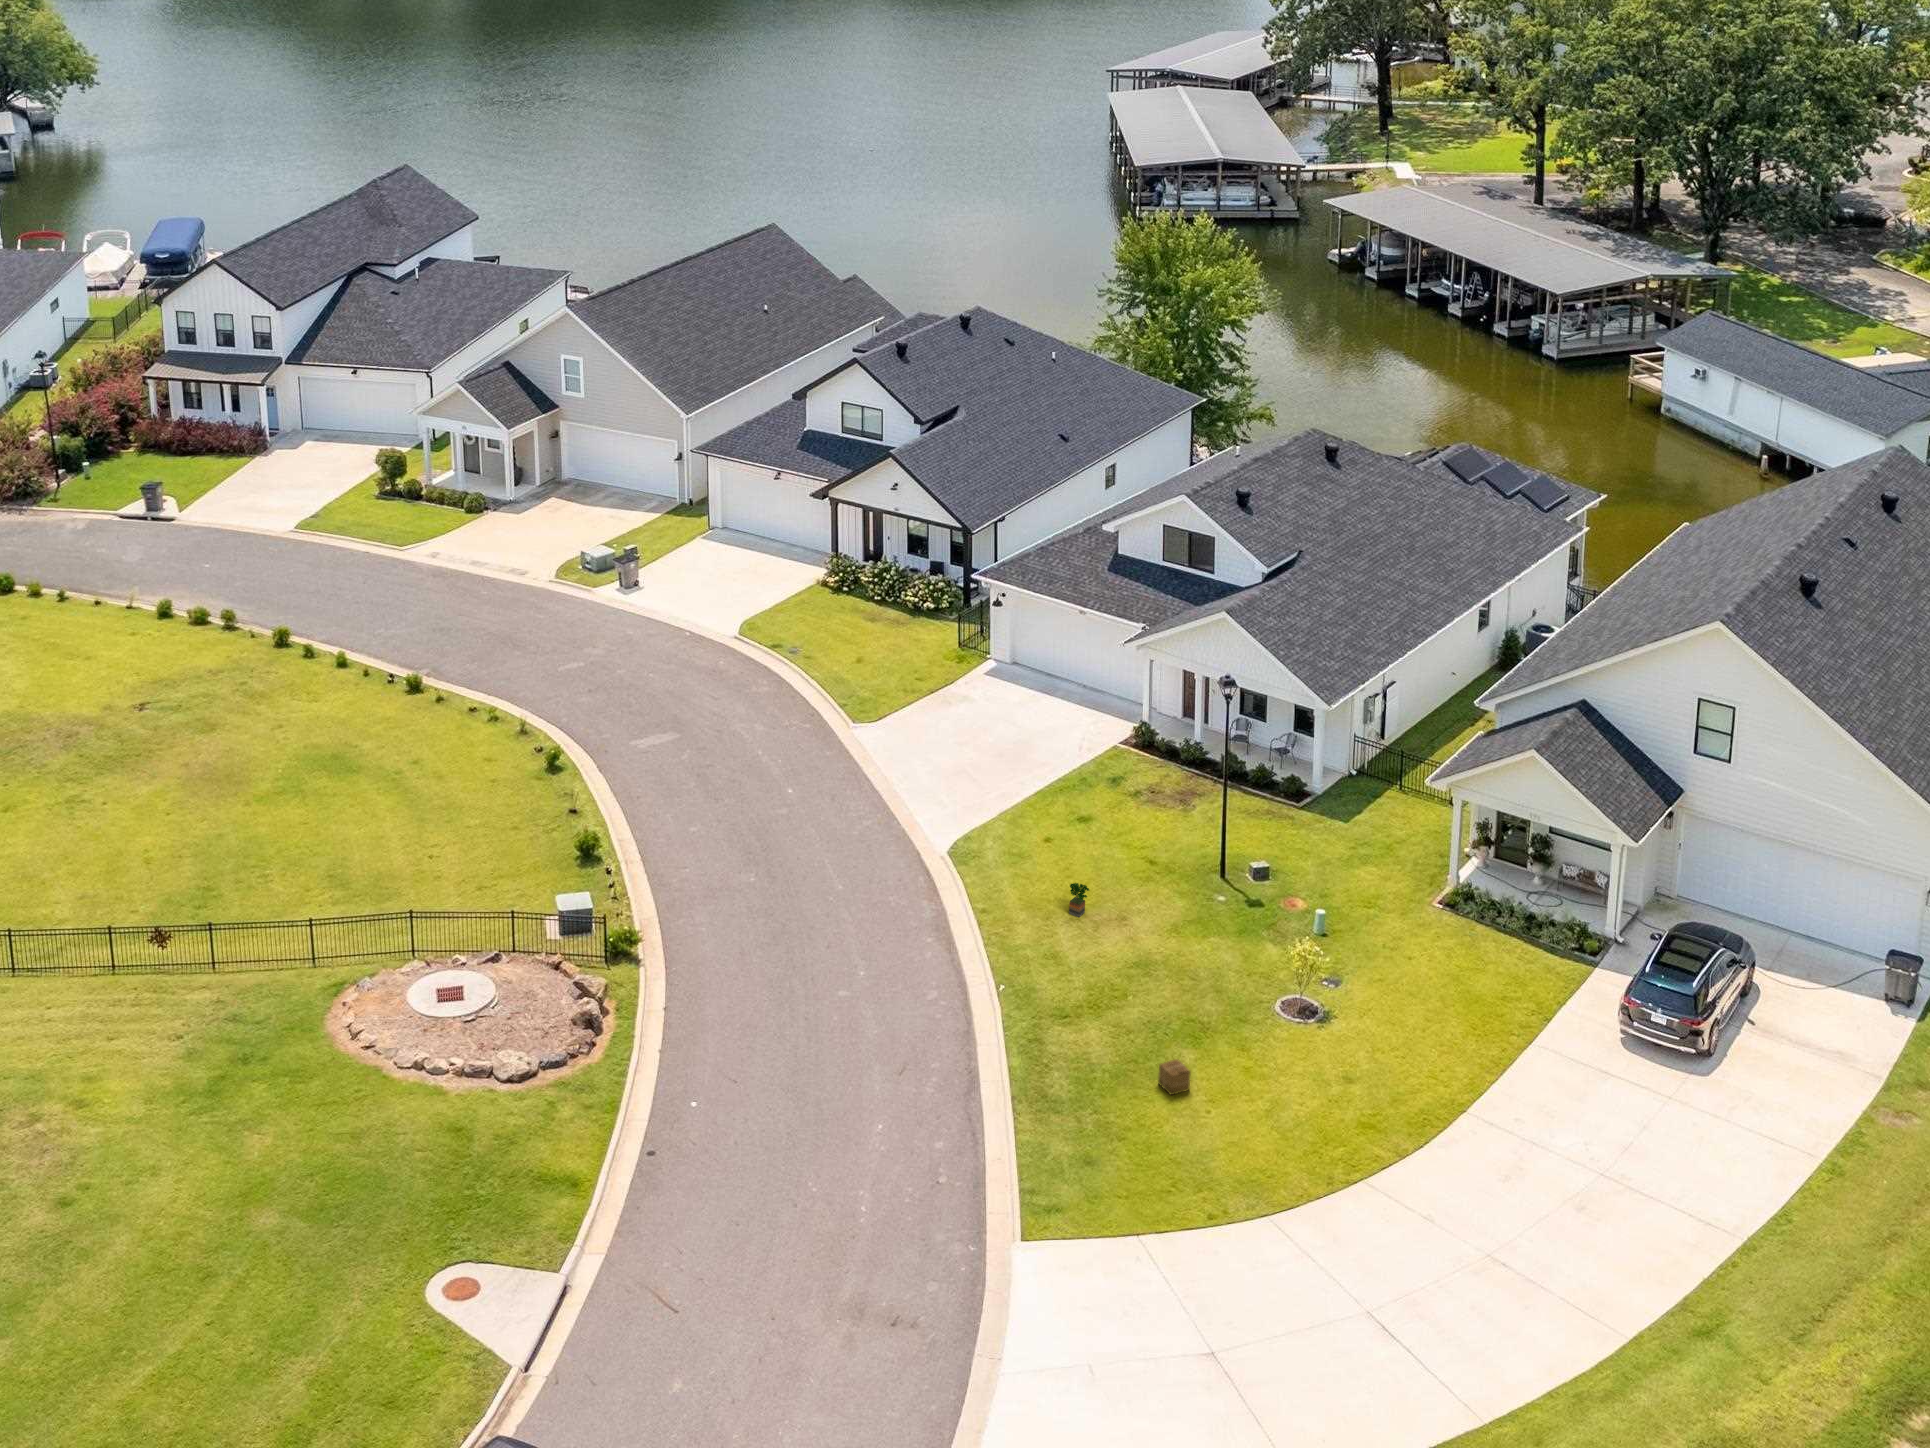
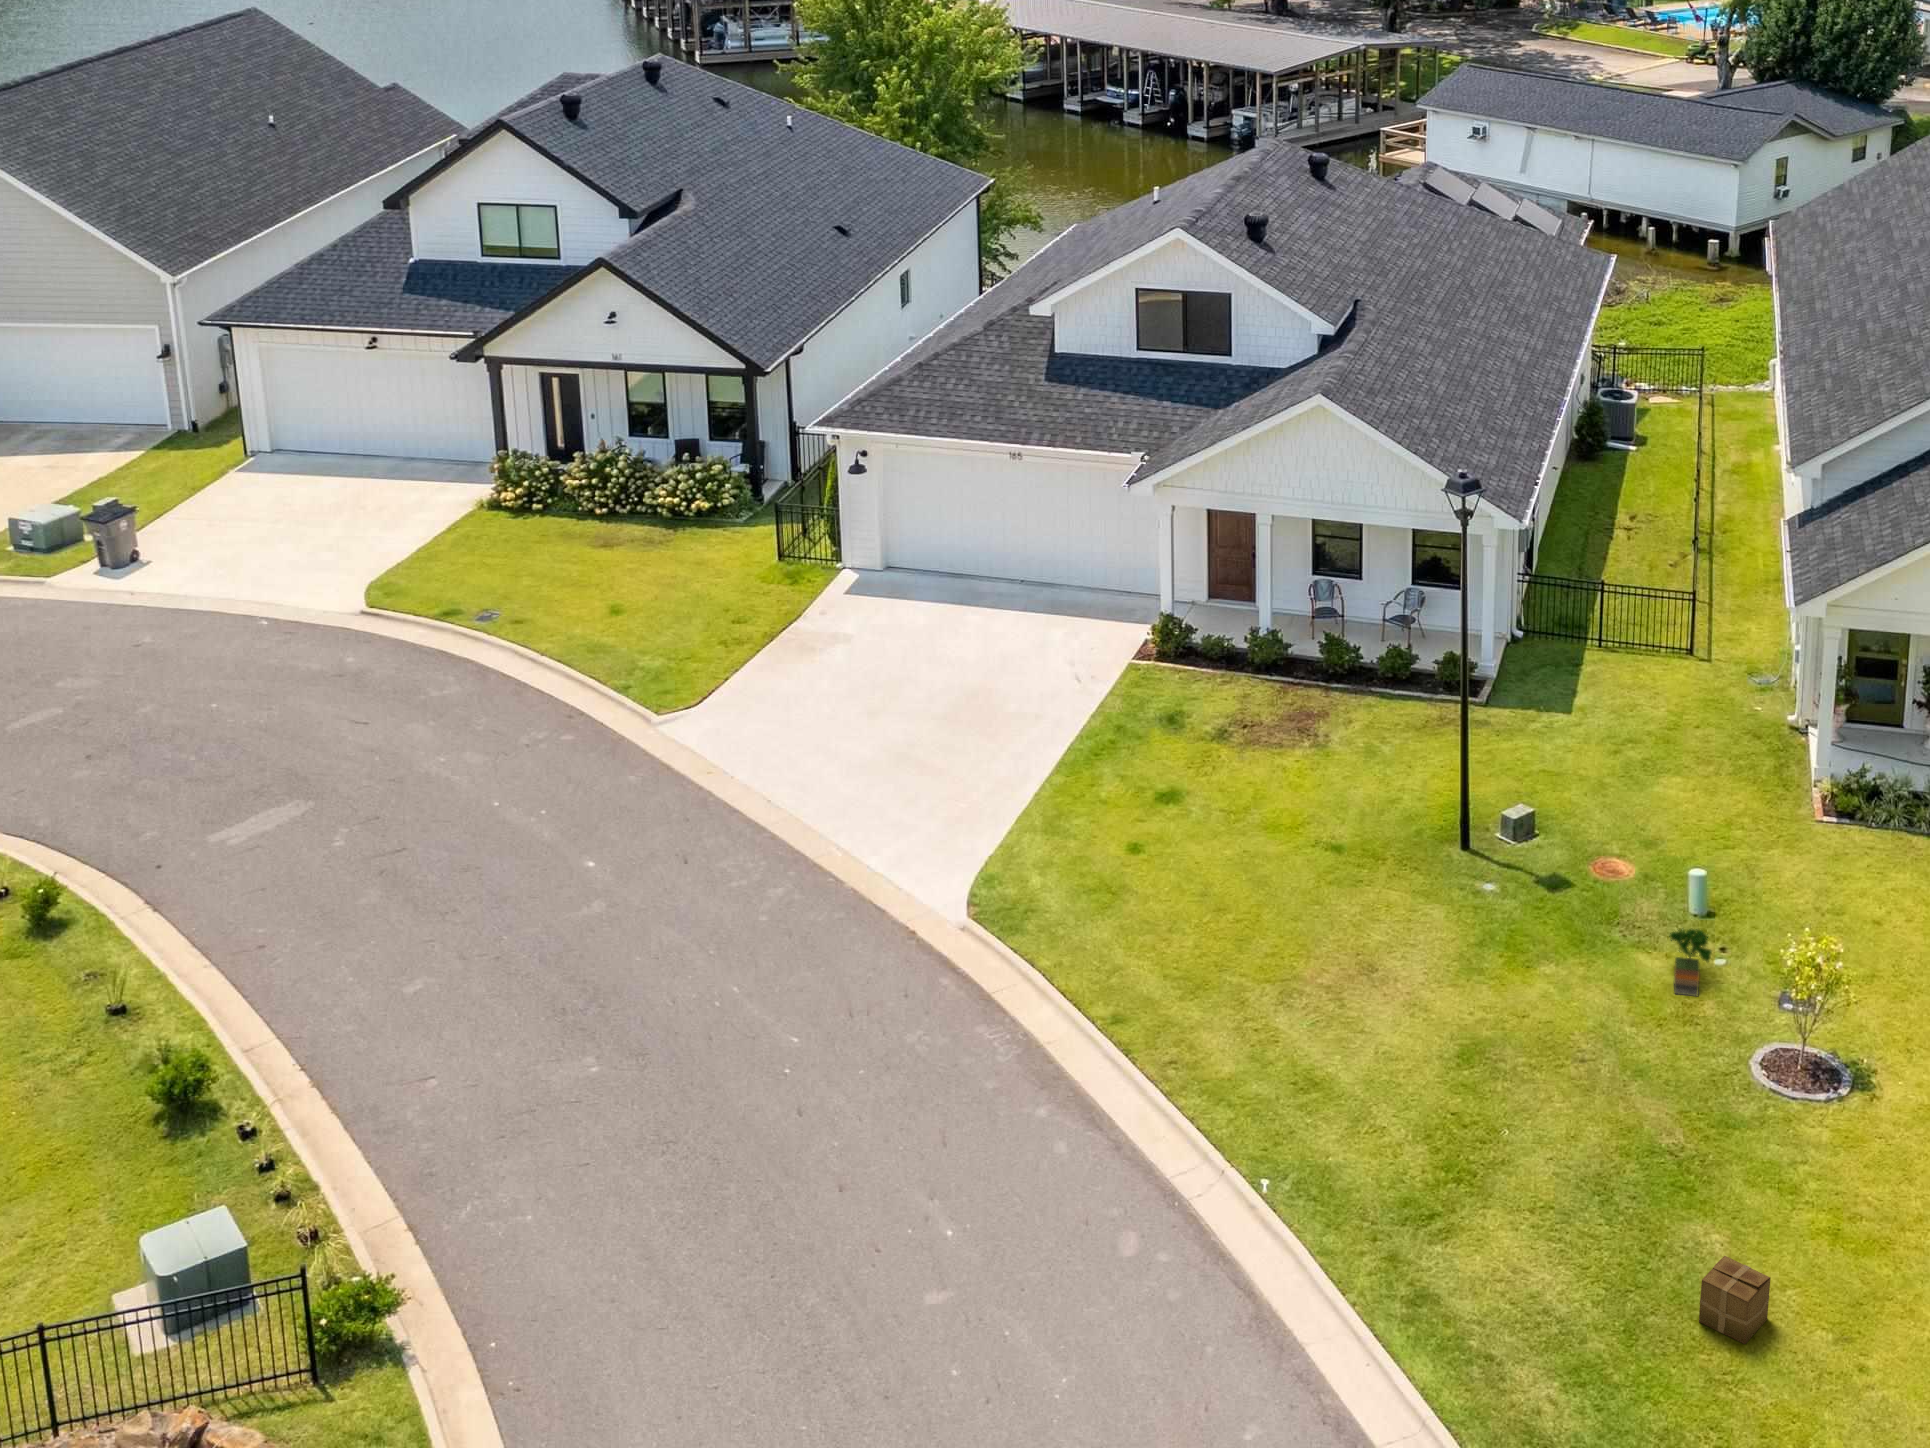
potted tree: present [1069,883,1089,917] -> present [1669,928,1712,996]

